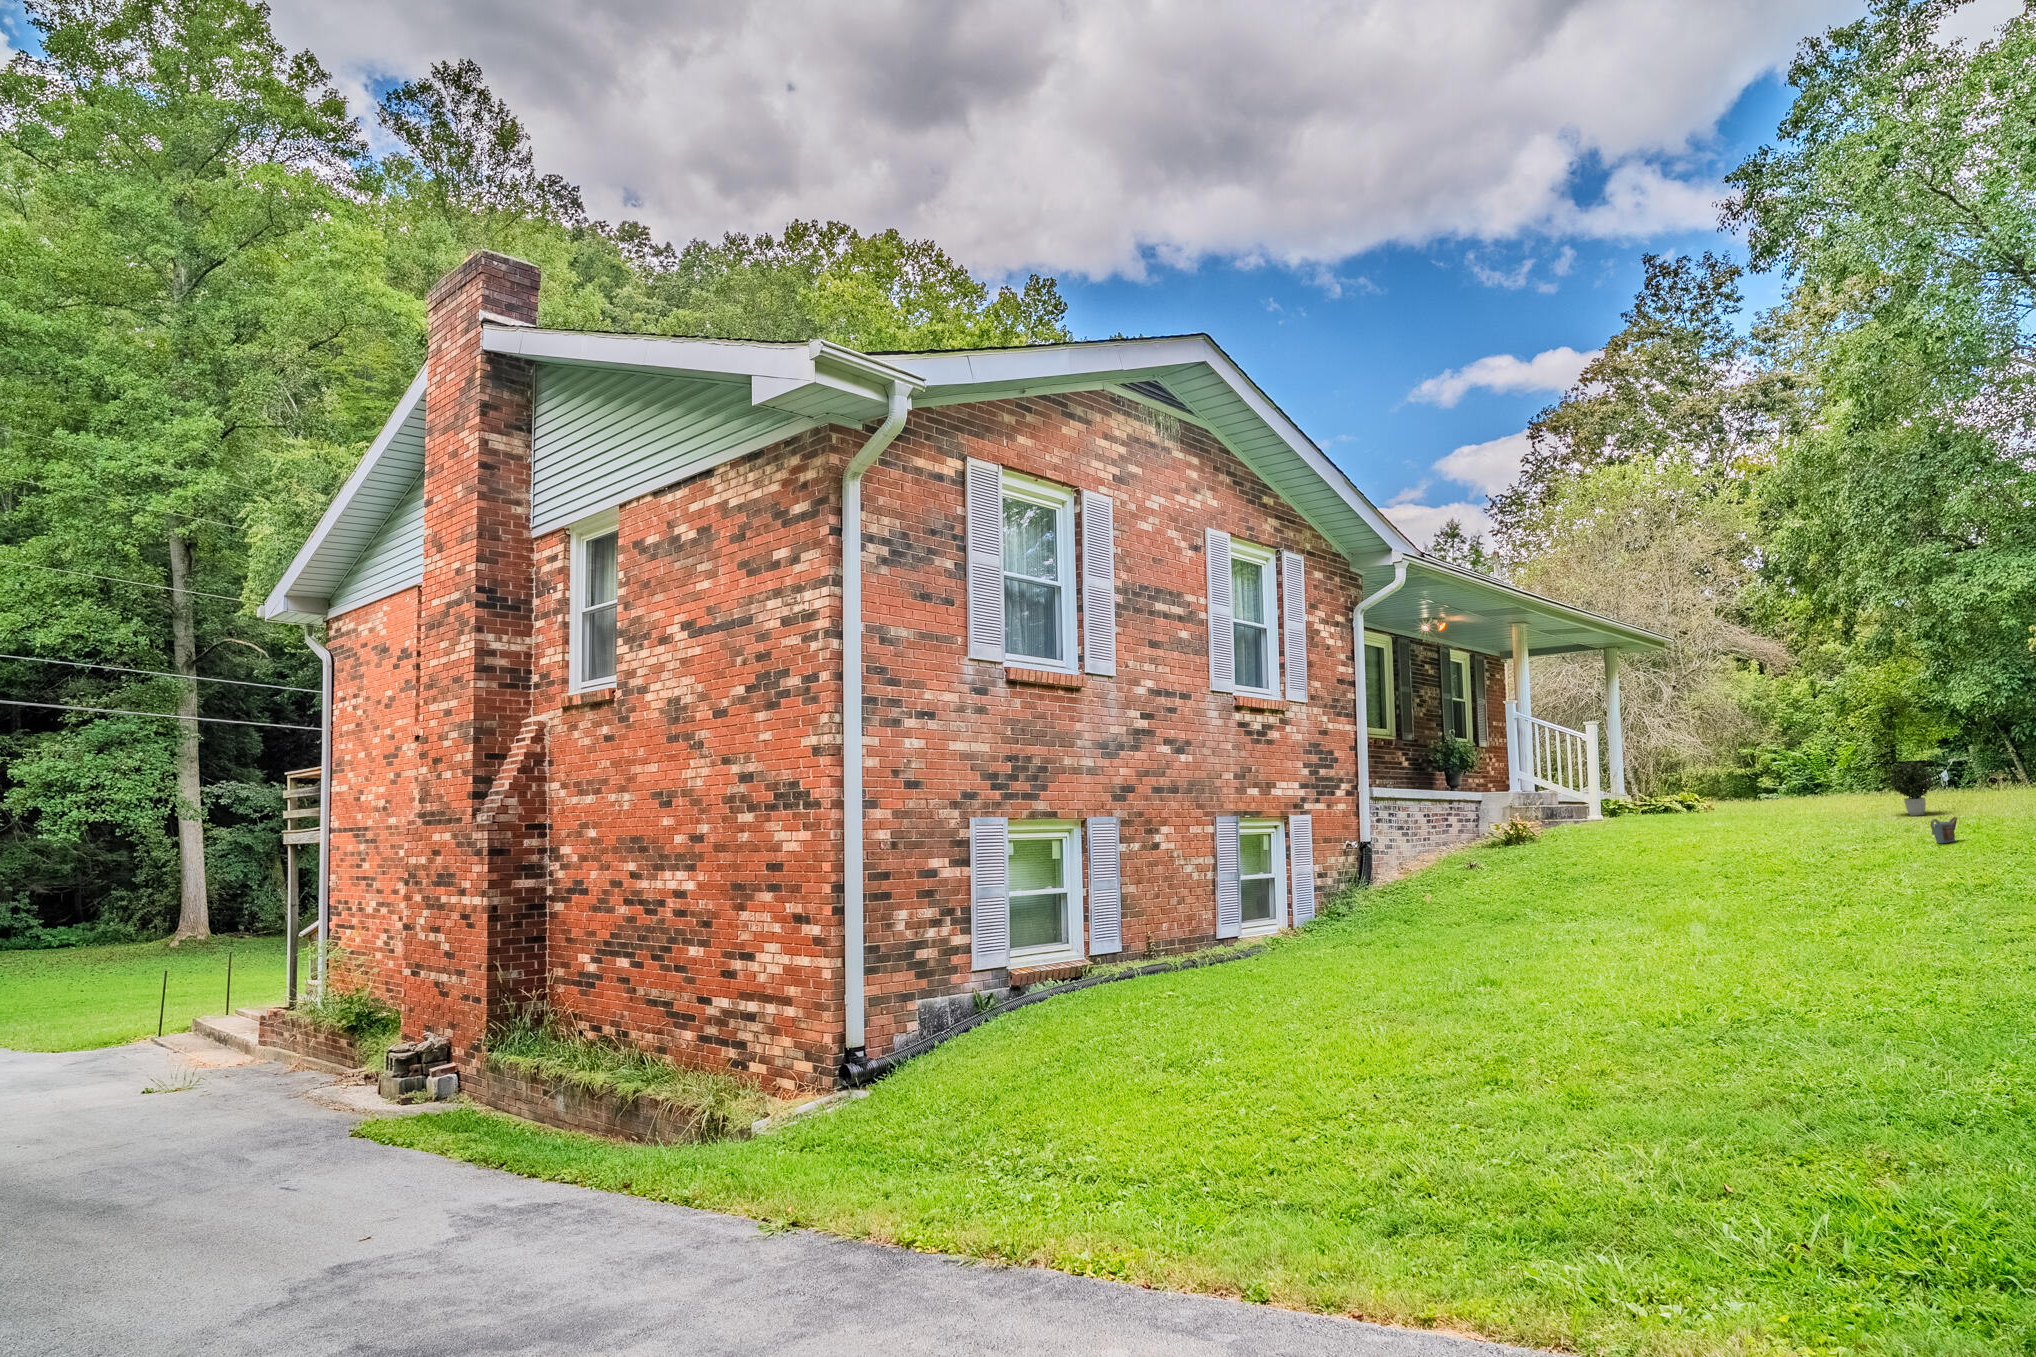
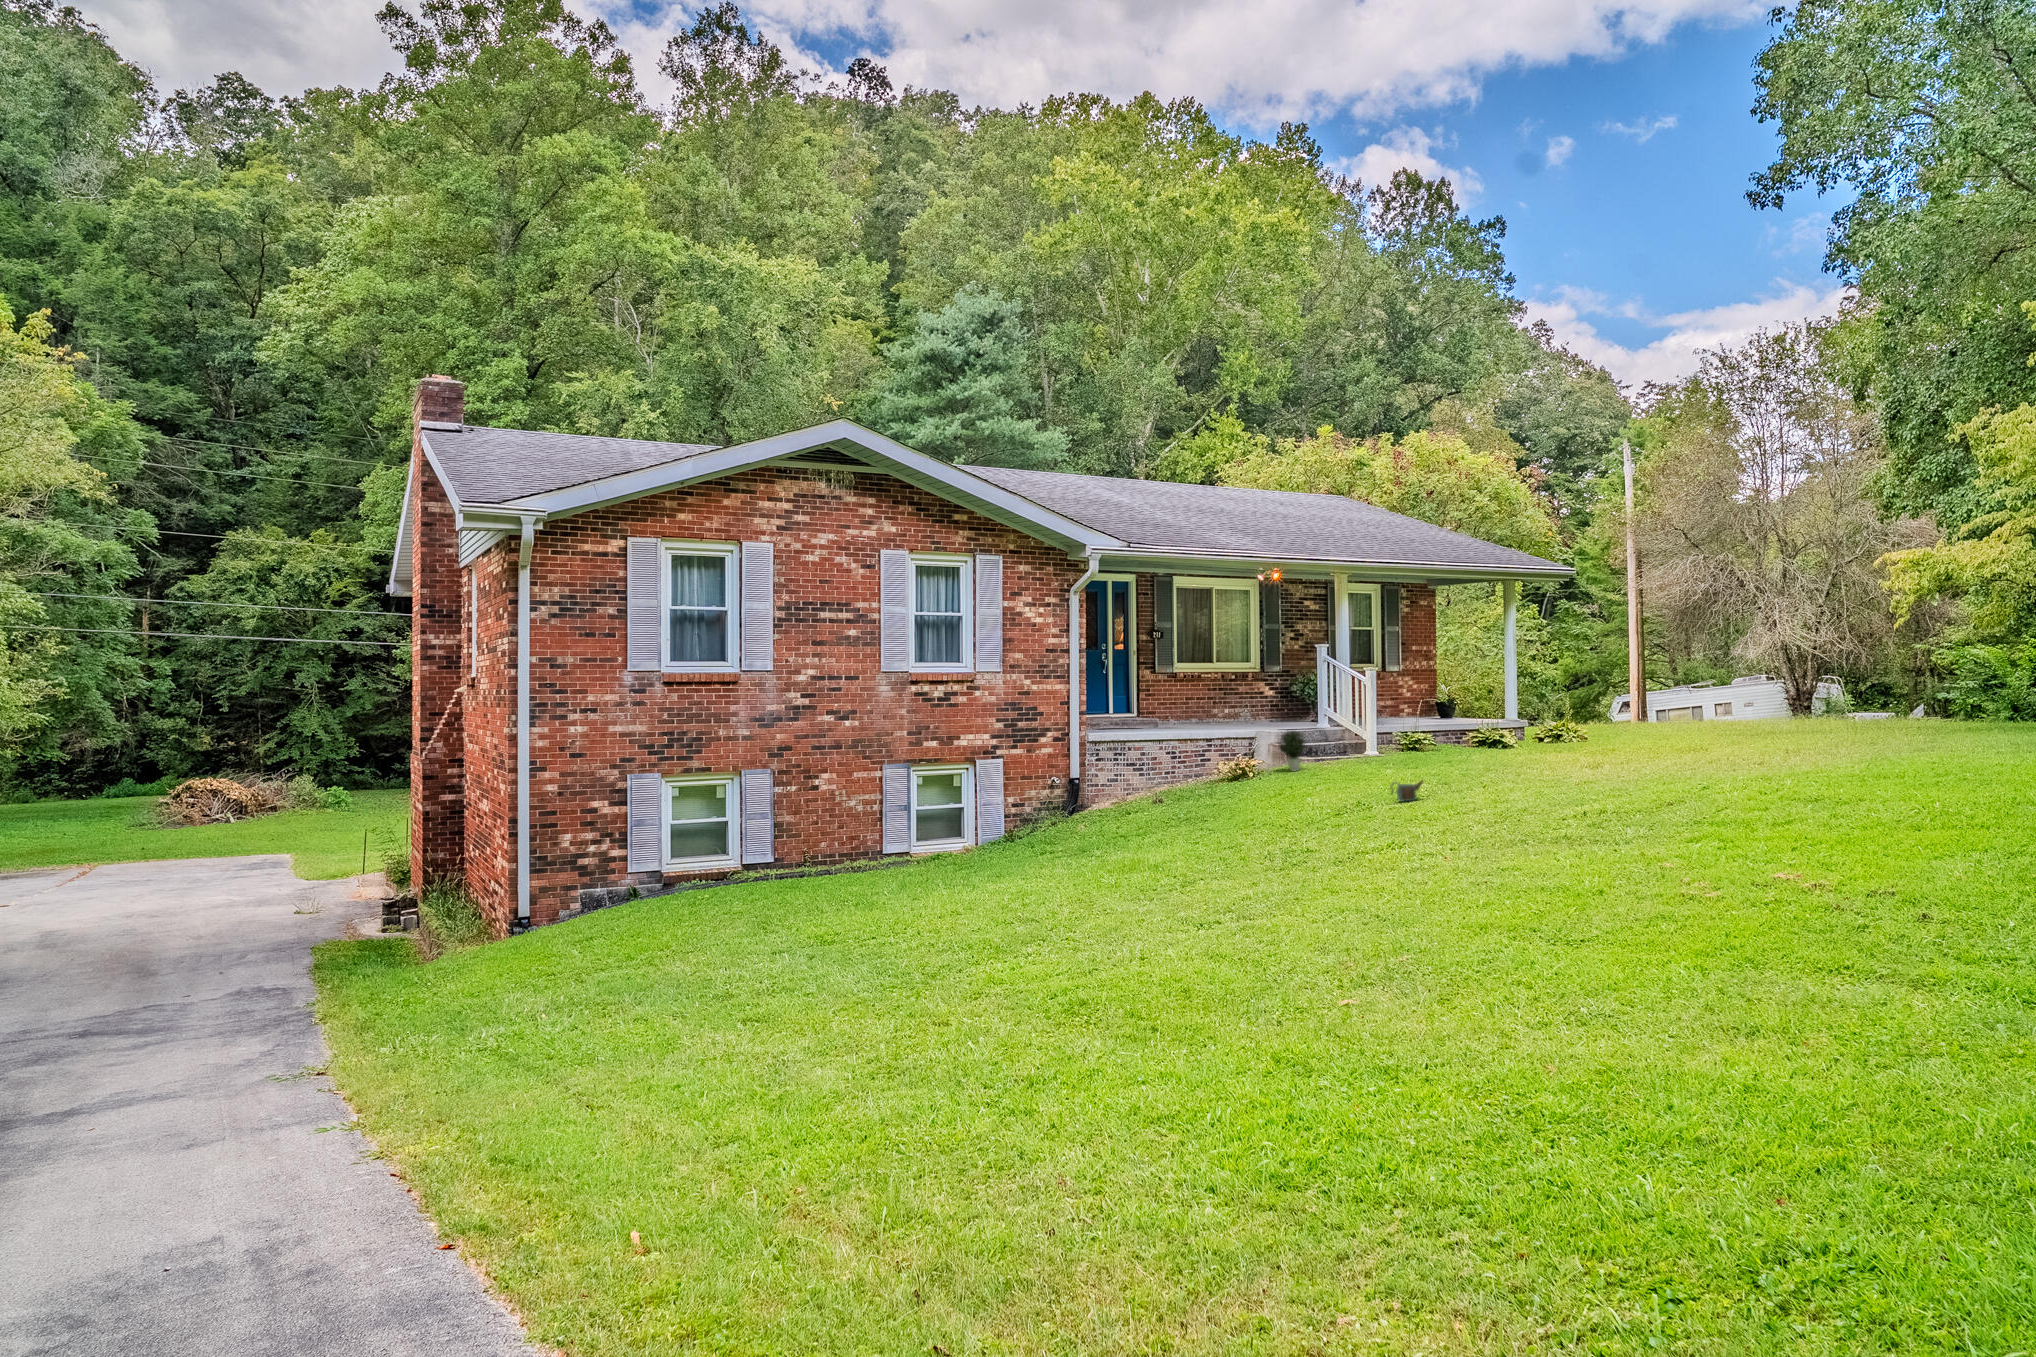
potted plant: present [1890,762,1935,816] -> present [1278,731,1306,771]

